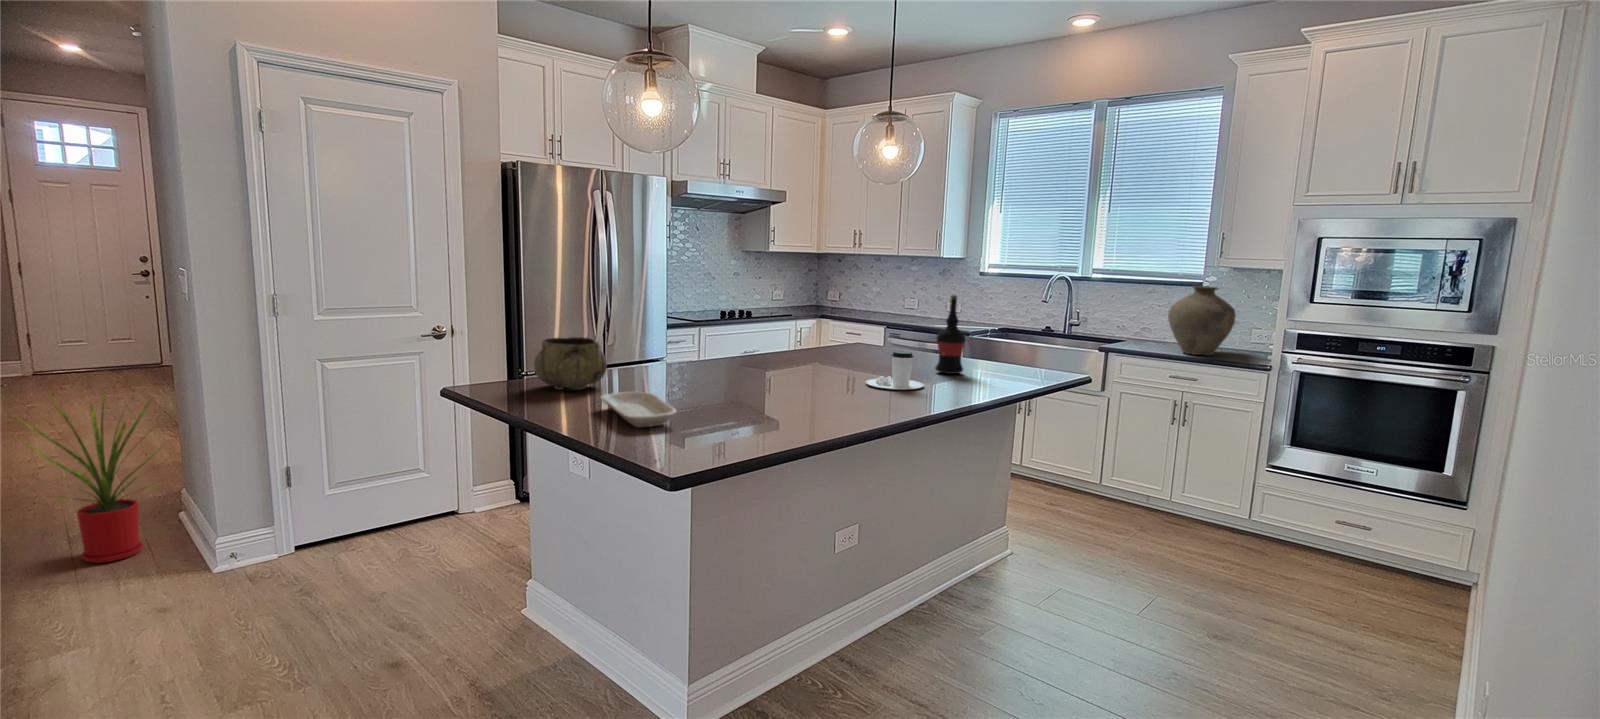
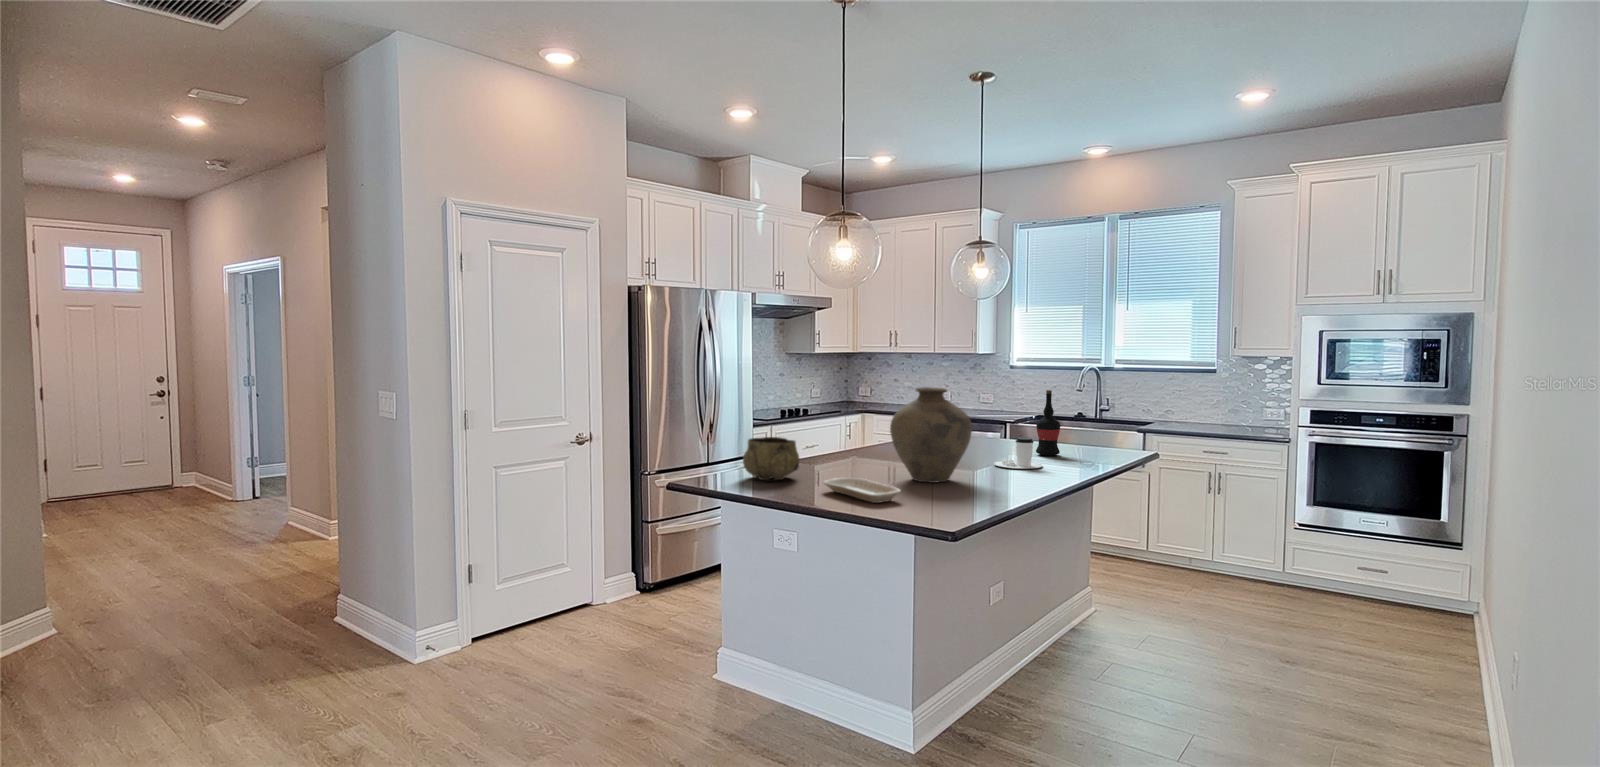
vase: present [1168,286,1236,355] -> present [890,387,972,483]
house plant: present [18,393,172,563] -> none [231,501,366,663]

